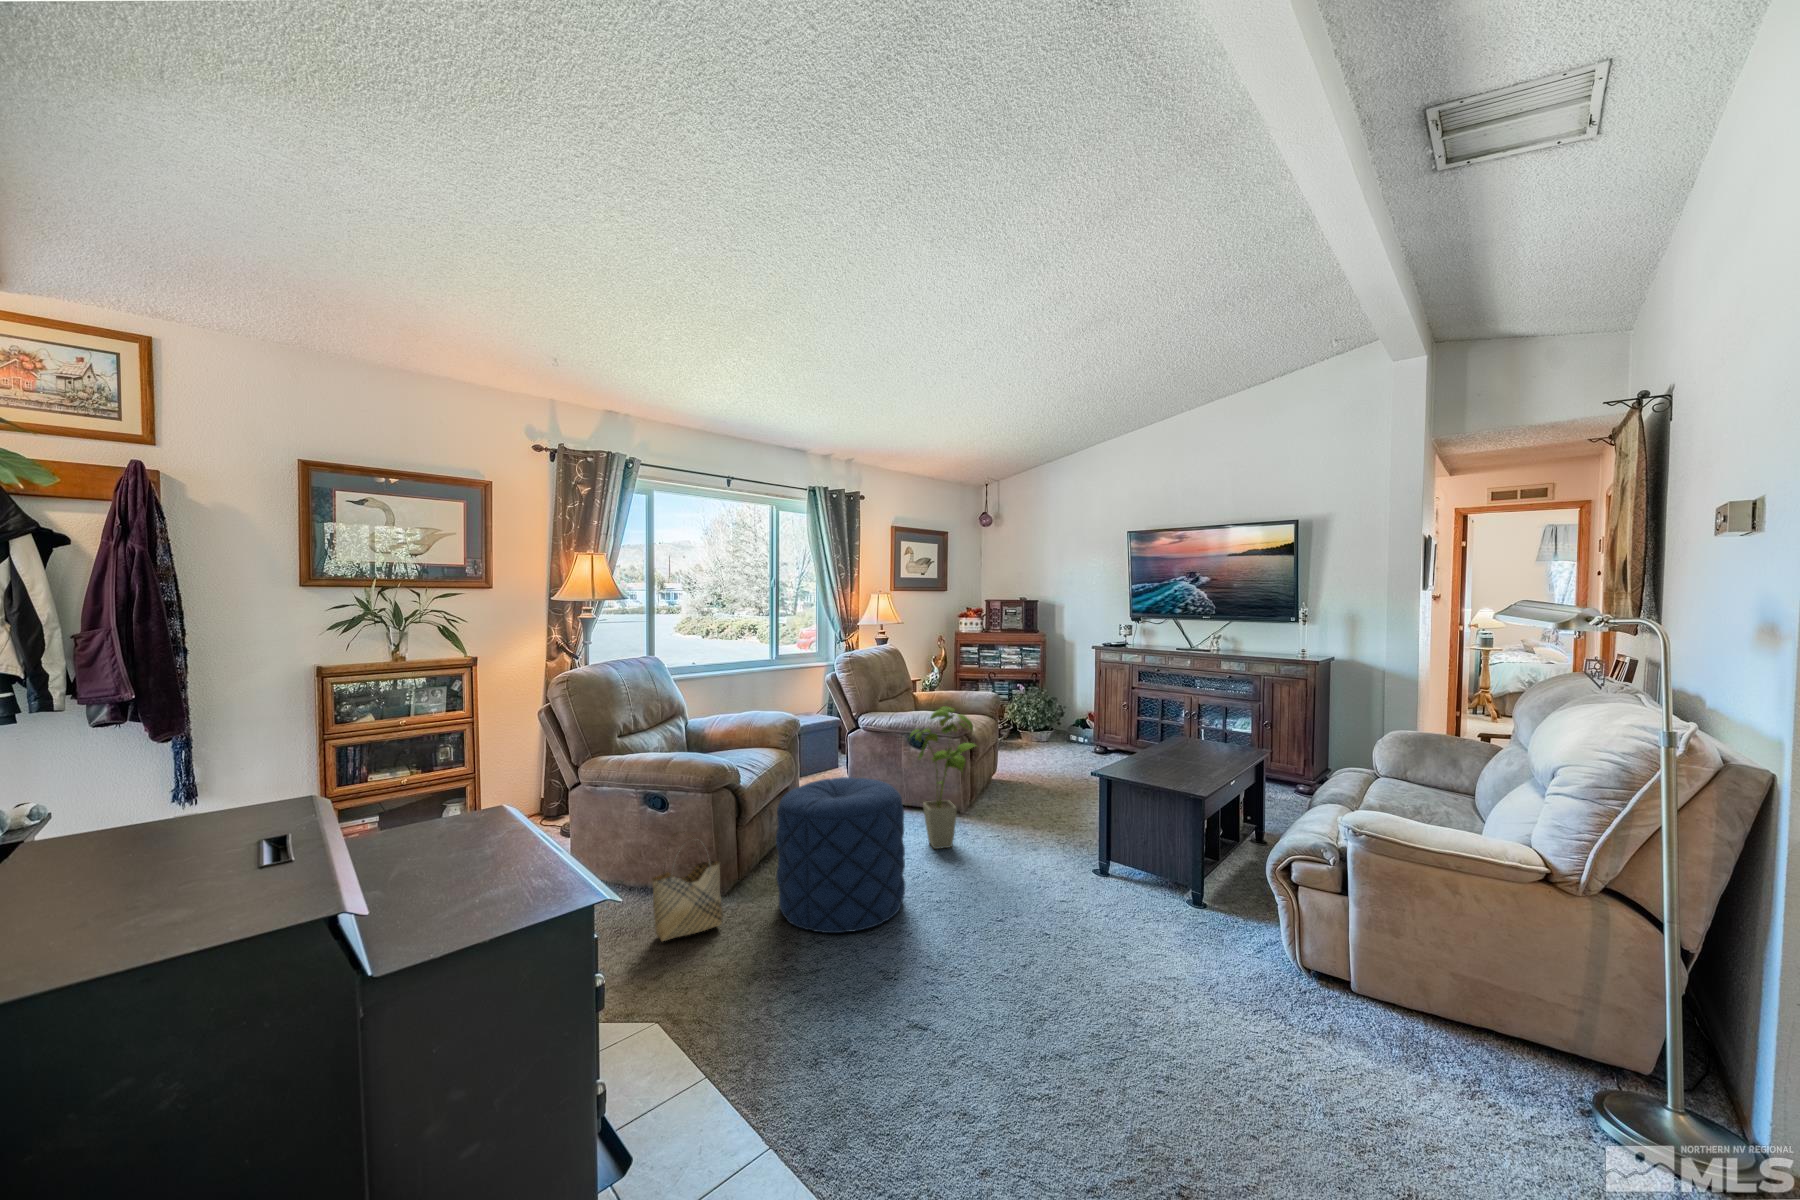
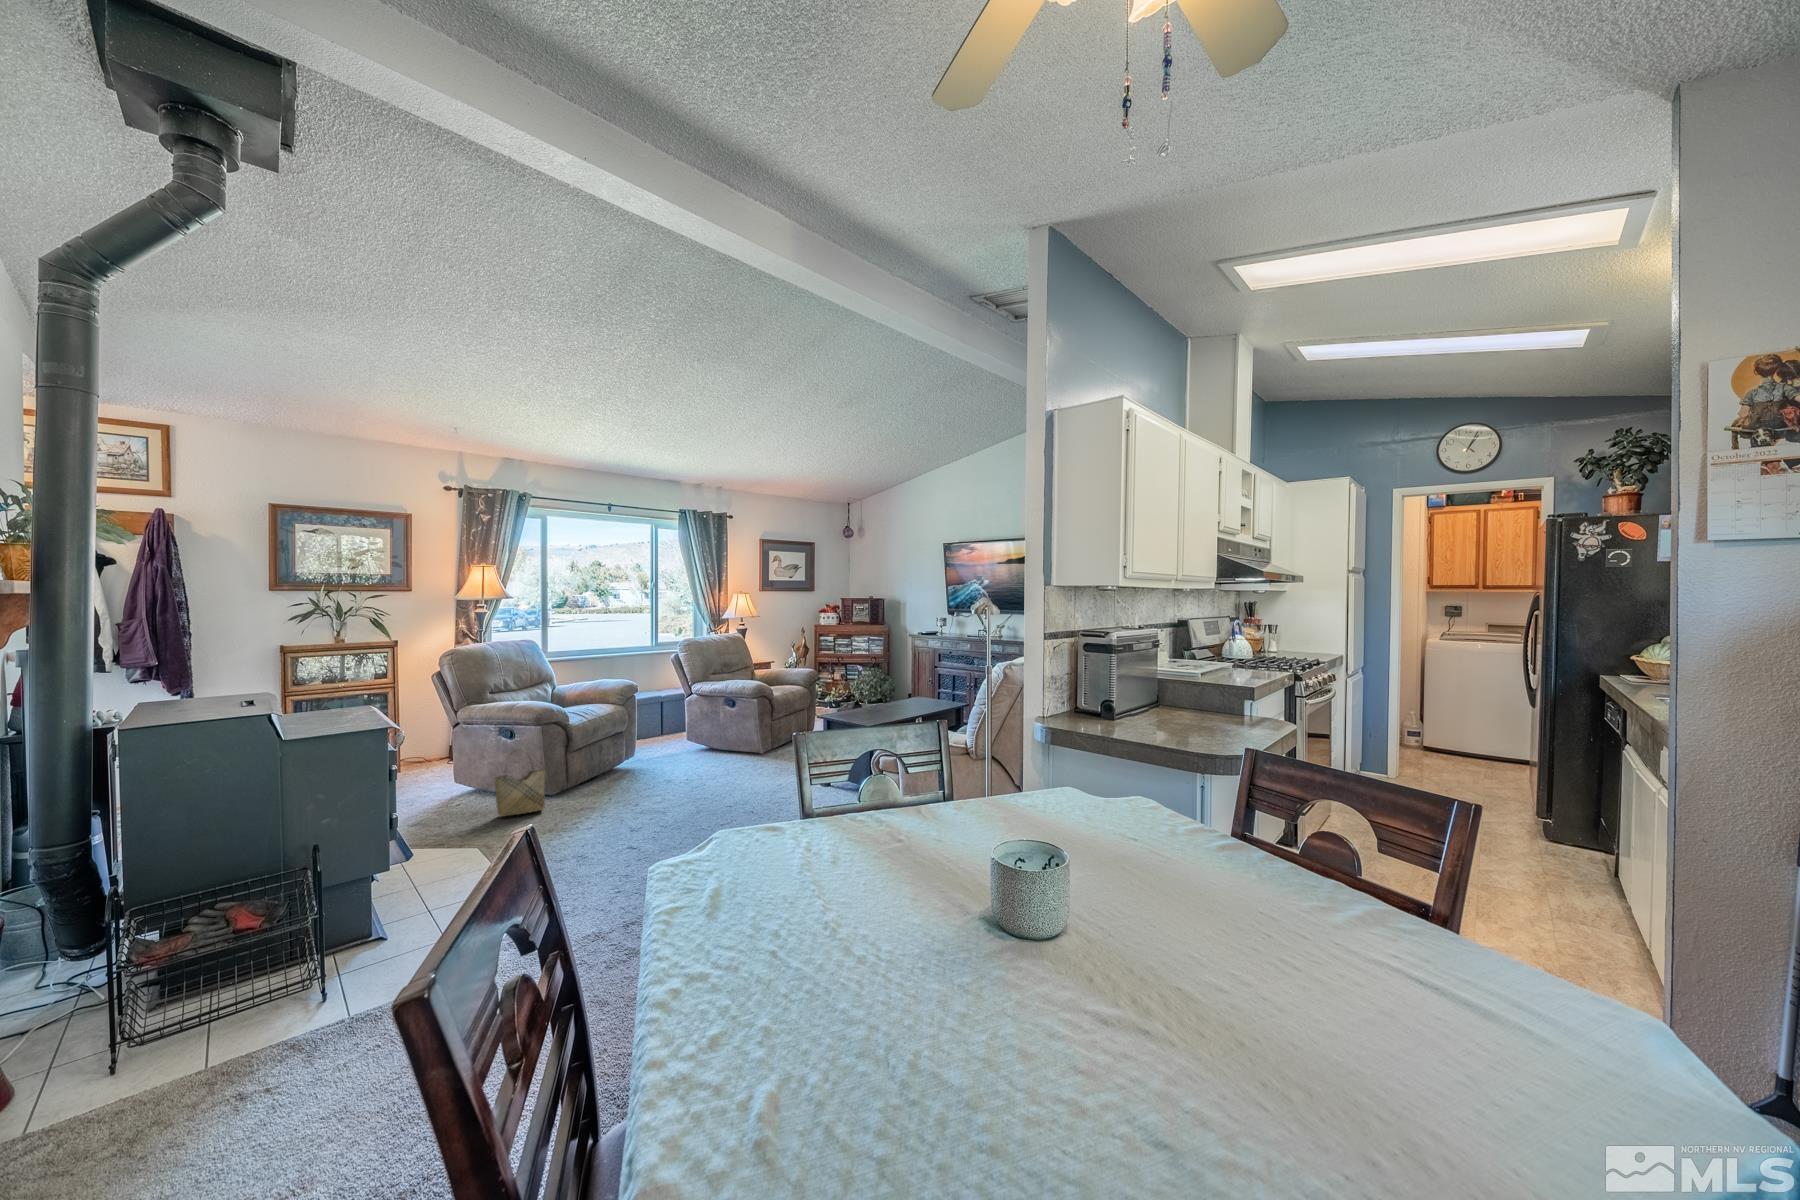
house plant: present [910,706,976,849] -> none [707,673,762,775]
pouf: present [776,777,905,933] -> none [584,719,675,813]

